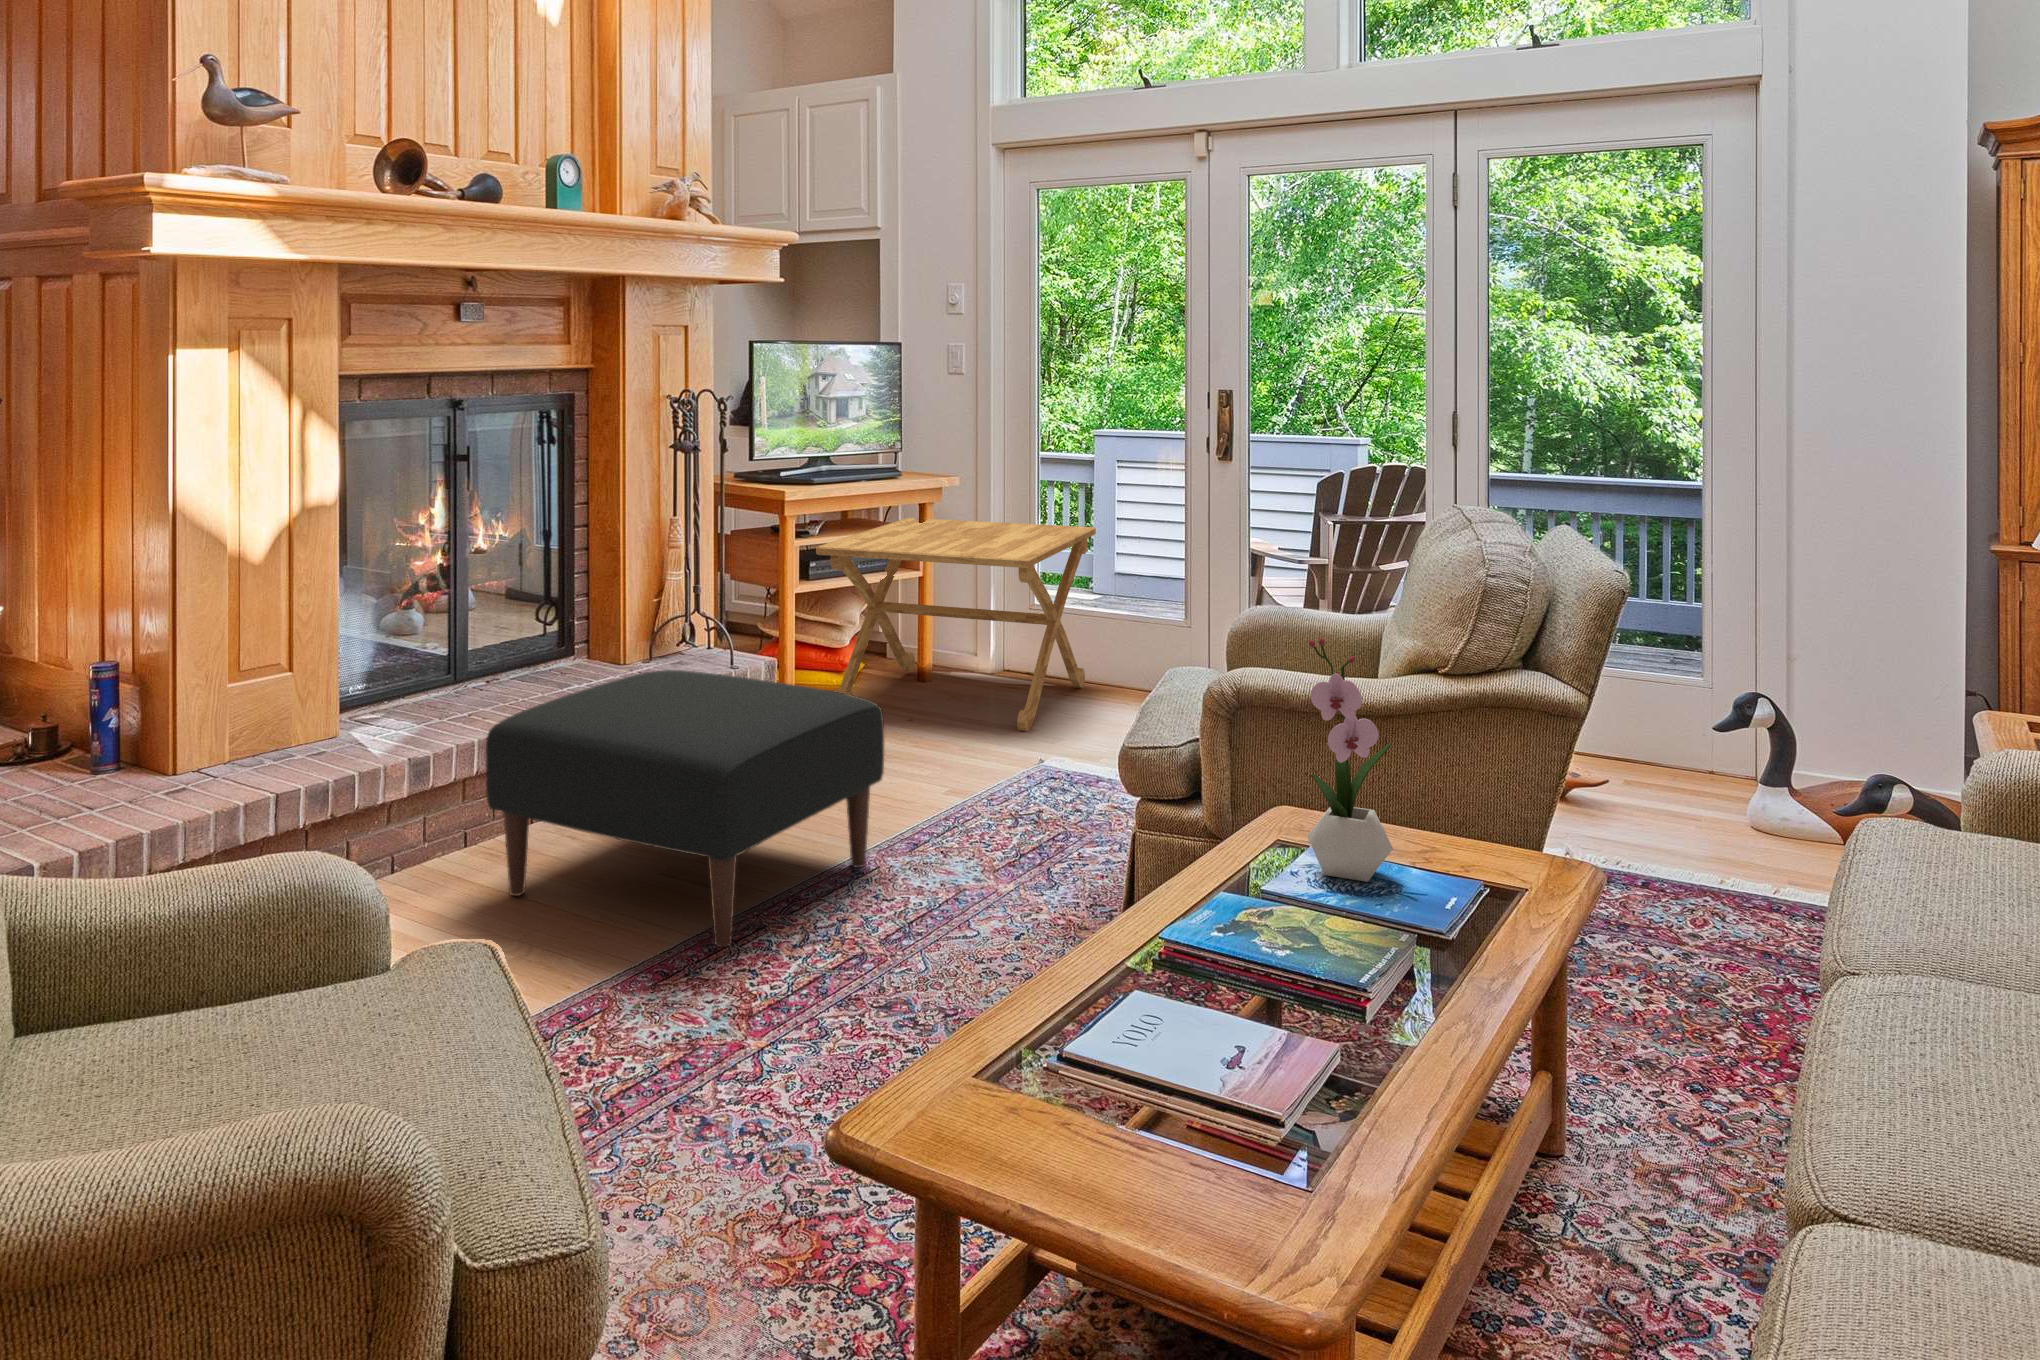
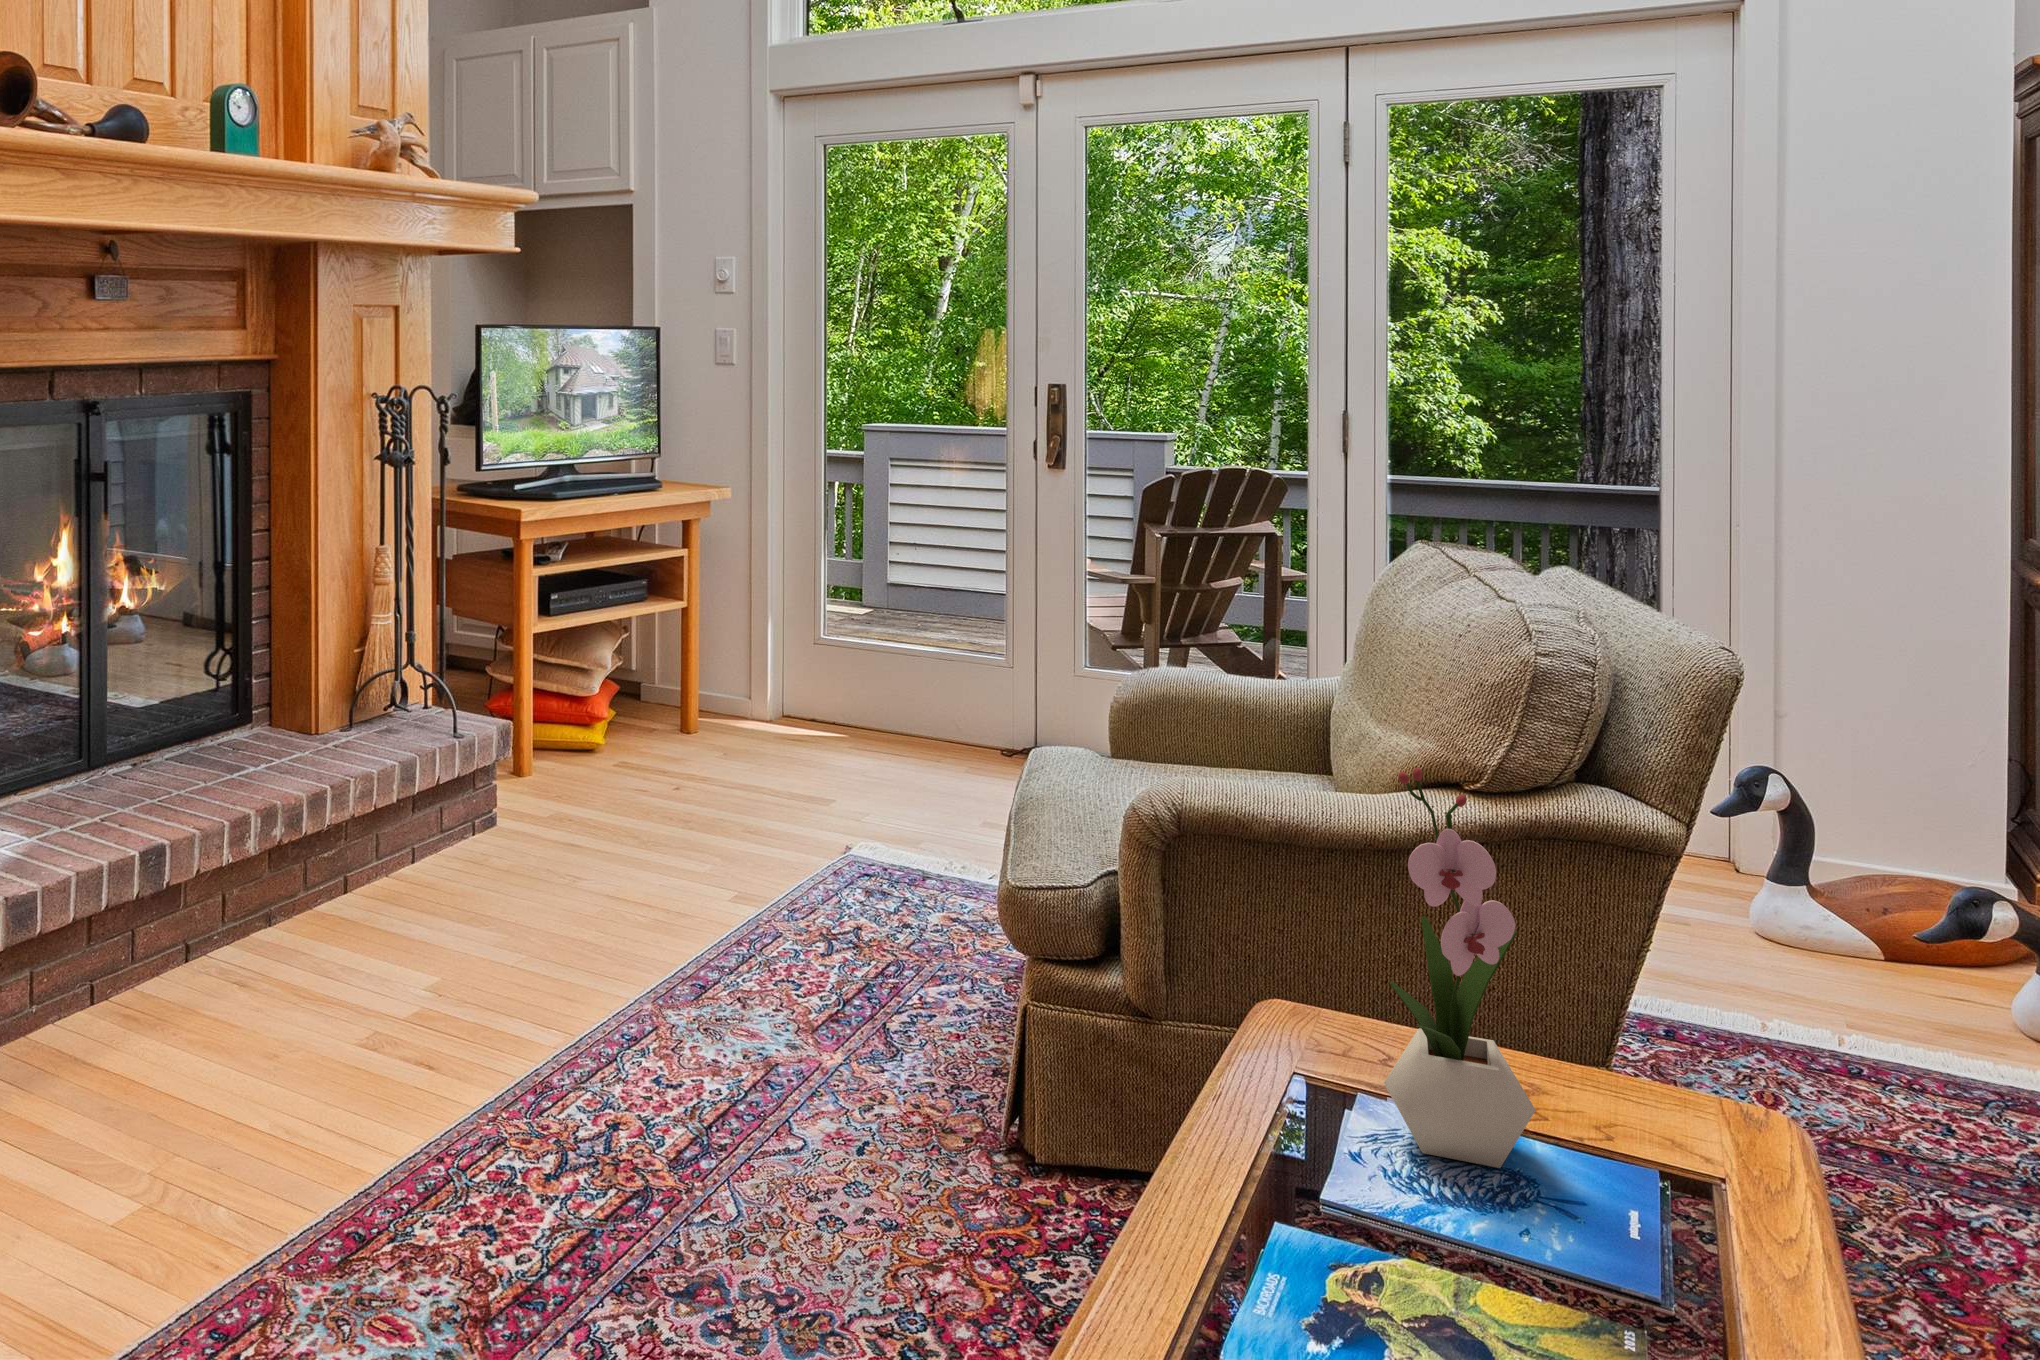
side table: present [816,518,1096,731] -> none [558,538,891,805]
ottoman: present [486,670,884,947] -> none [108,755,660,1184]

